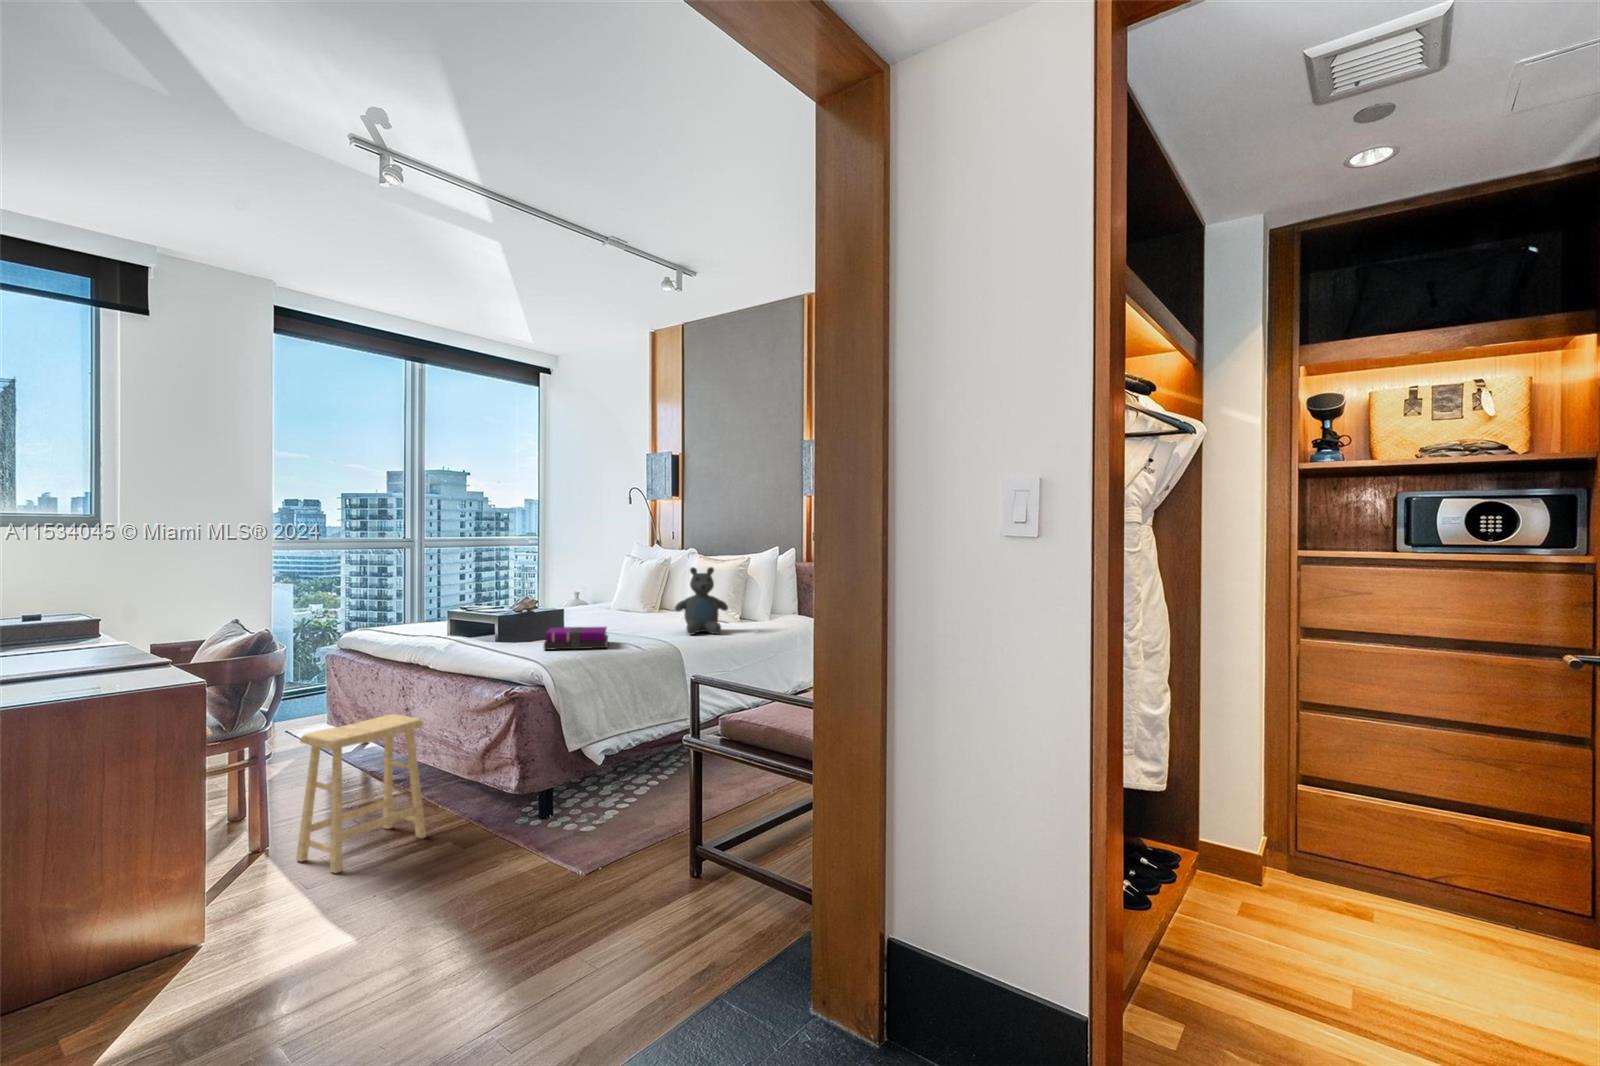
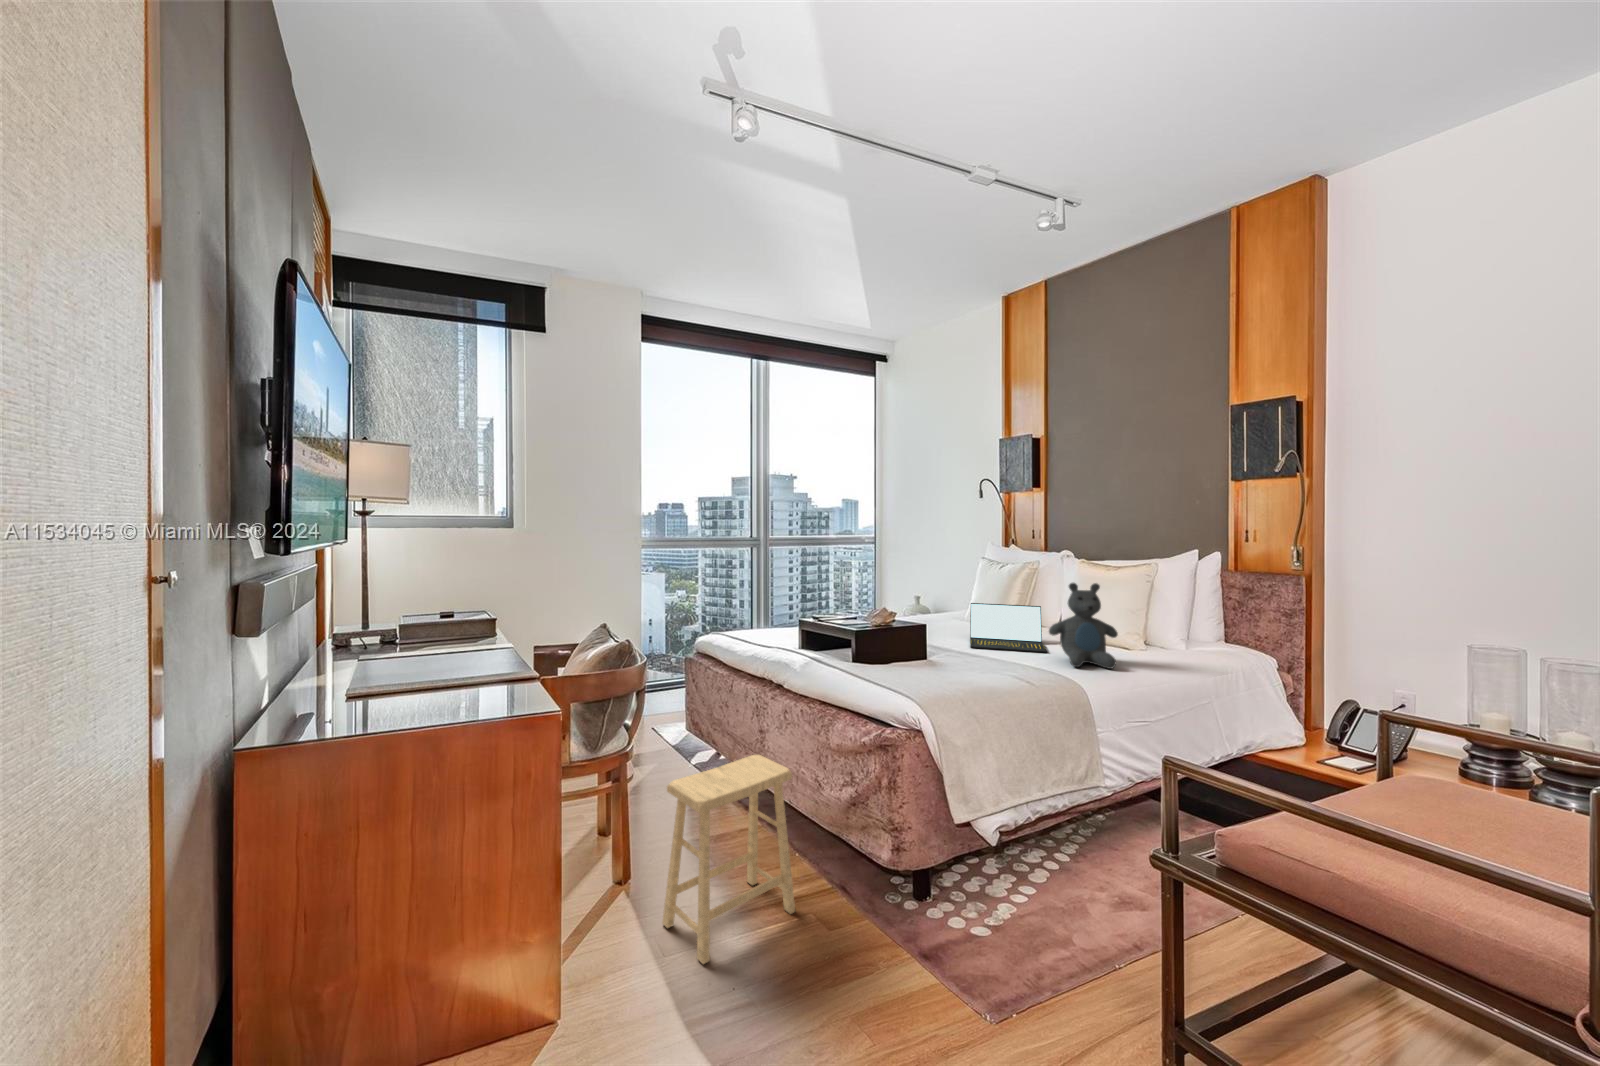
laptop: none [615,592,681,629] -> present [970,603,1047,653]
notebook: present [544,627,608,650] -> none [912,651,990,686]

